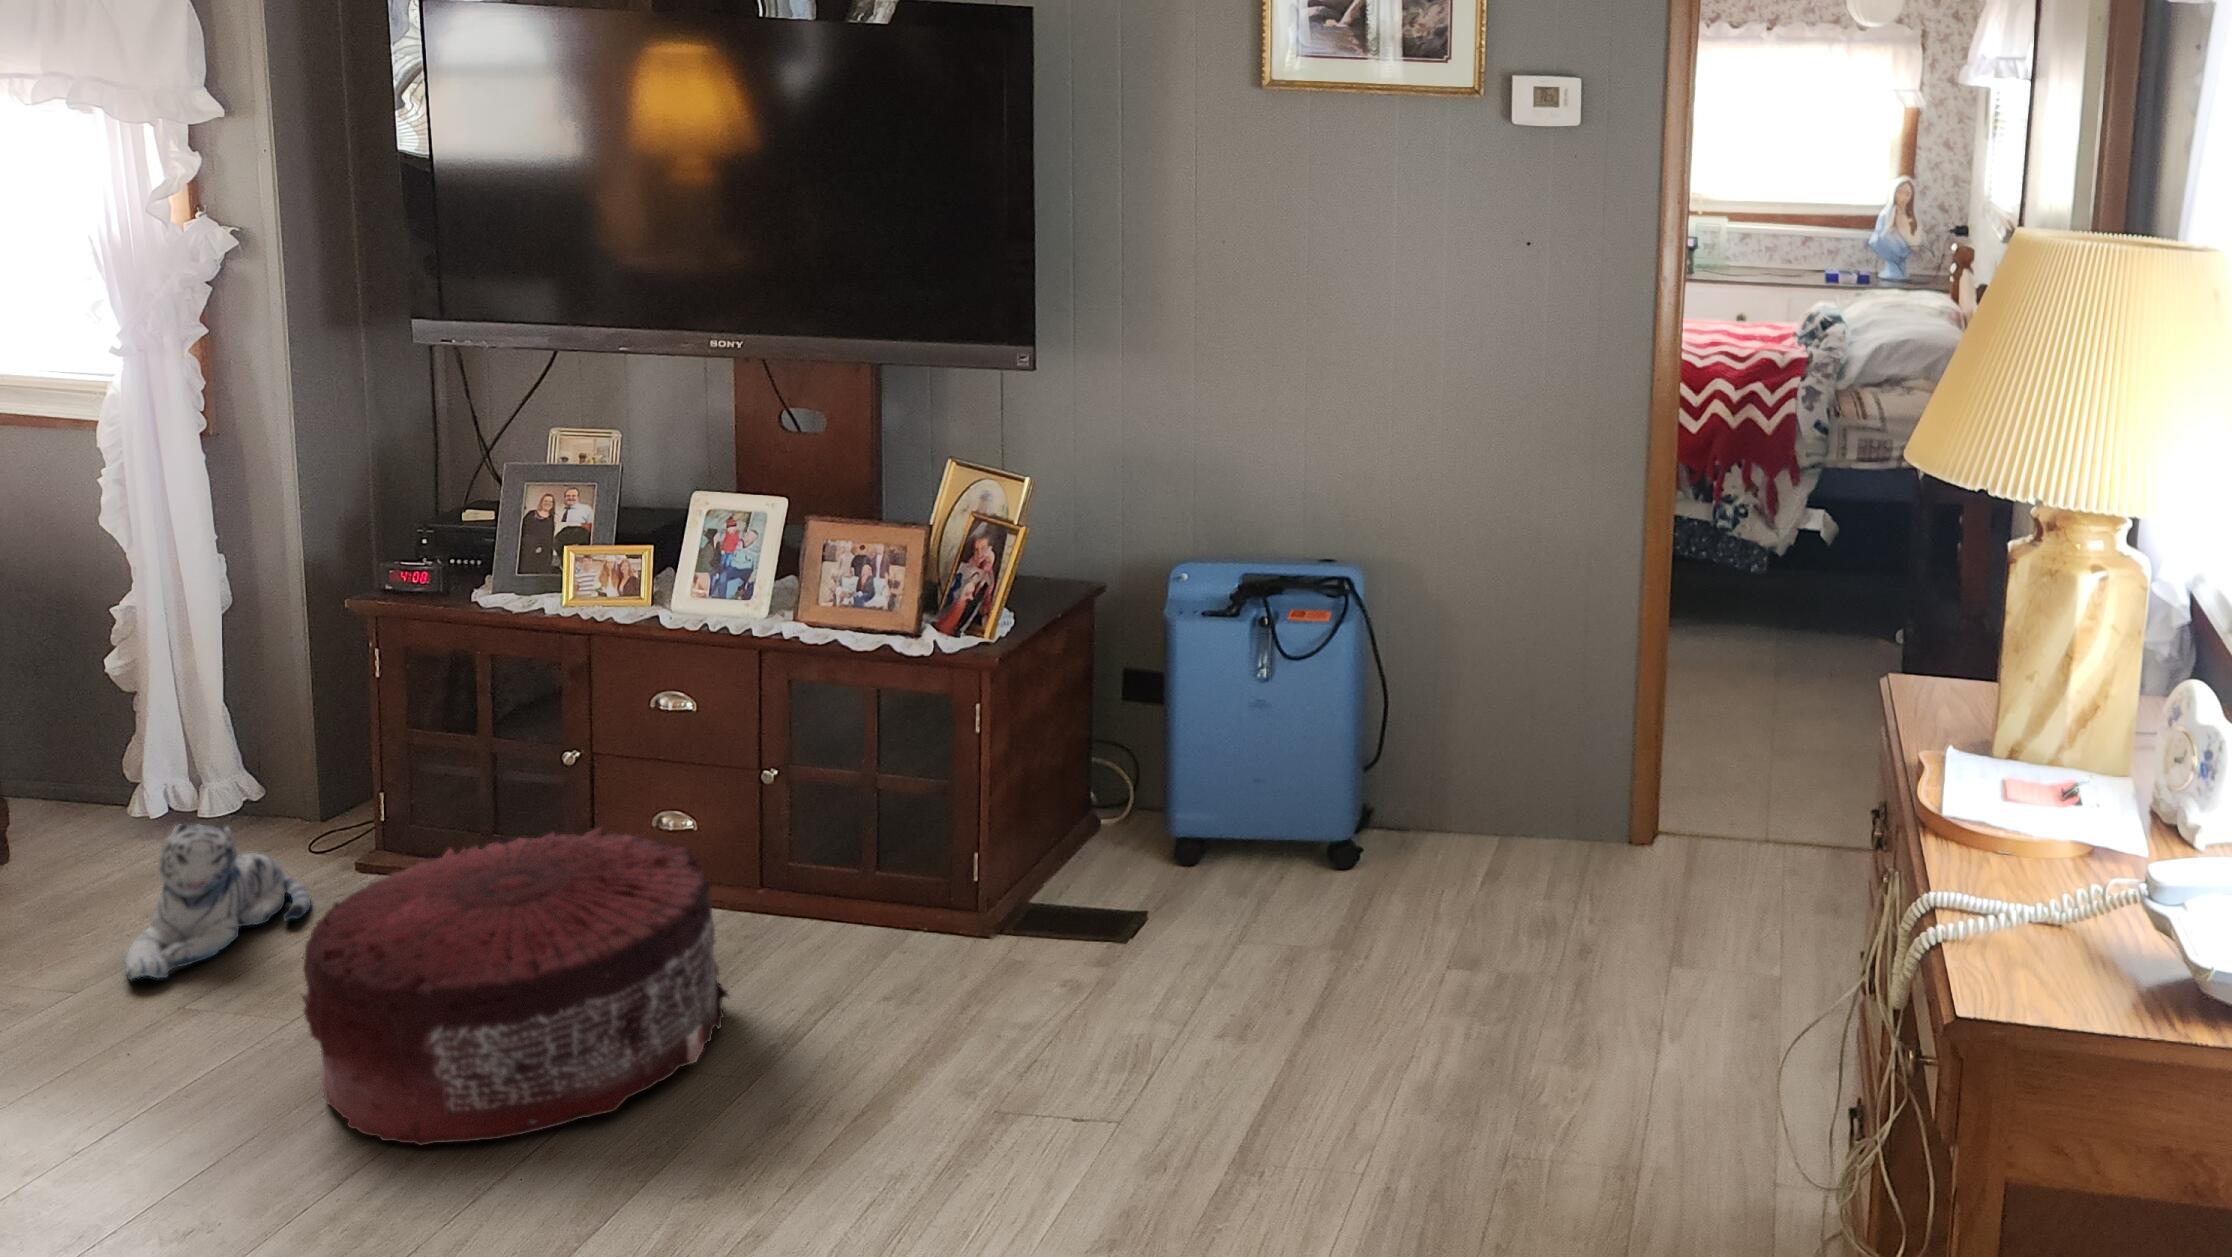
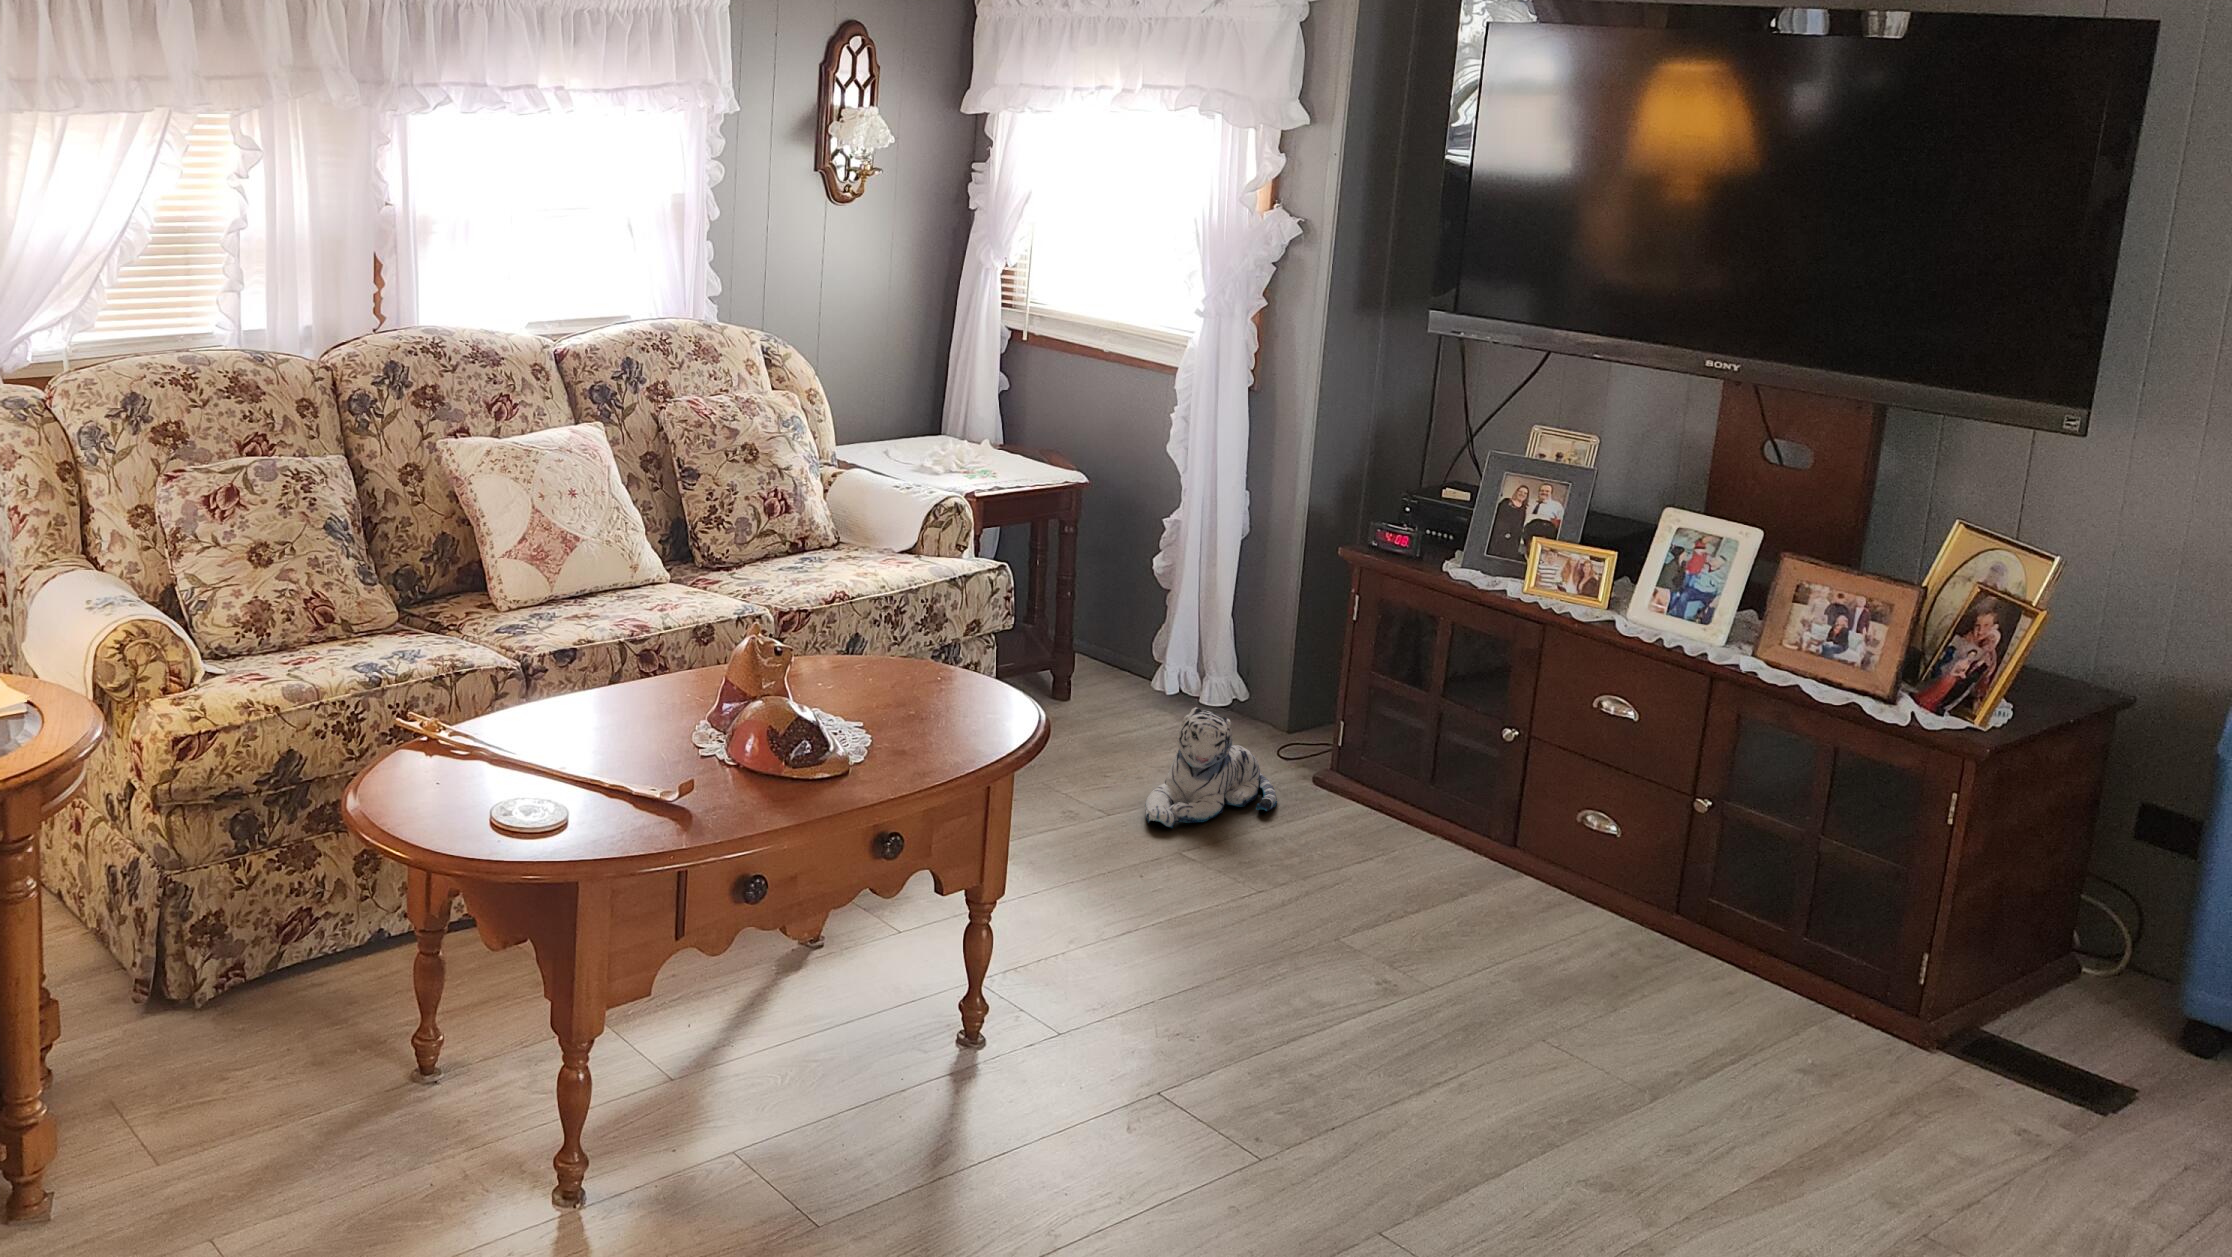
pouf: present [302,827,728,1146] -> none [1276,787,1633,1073]

